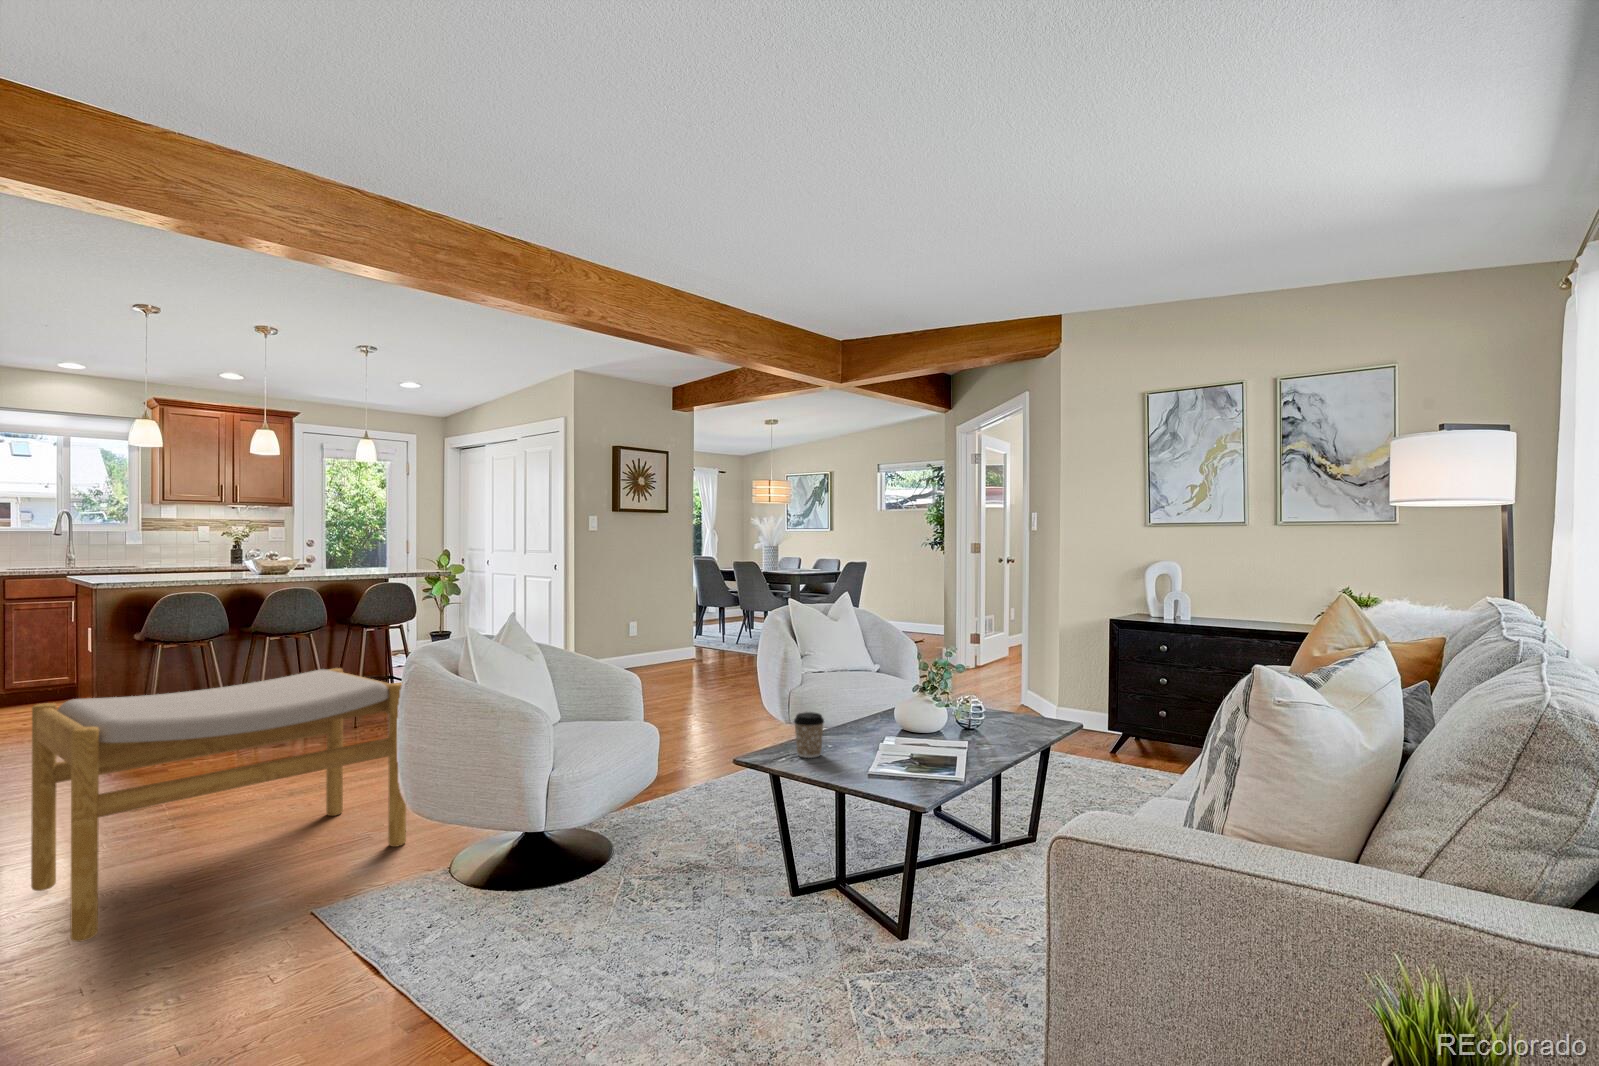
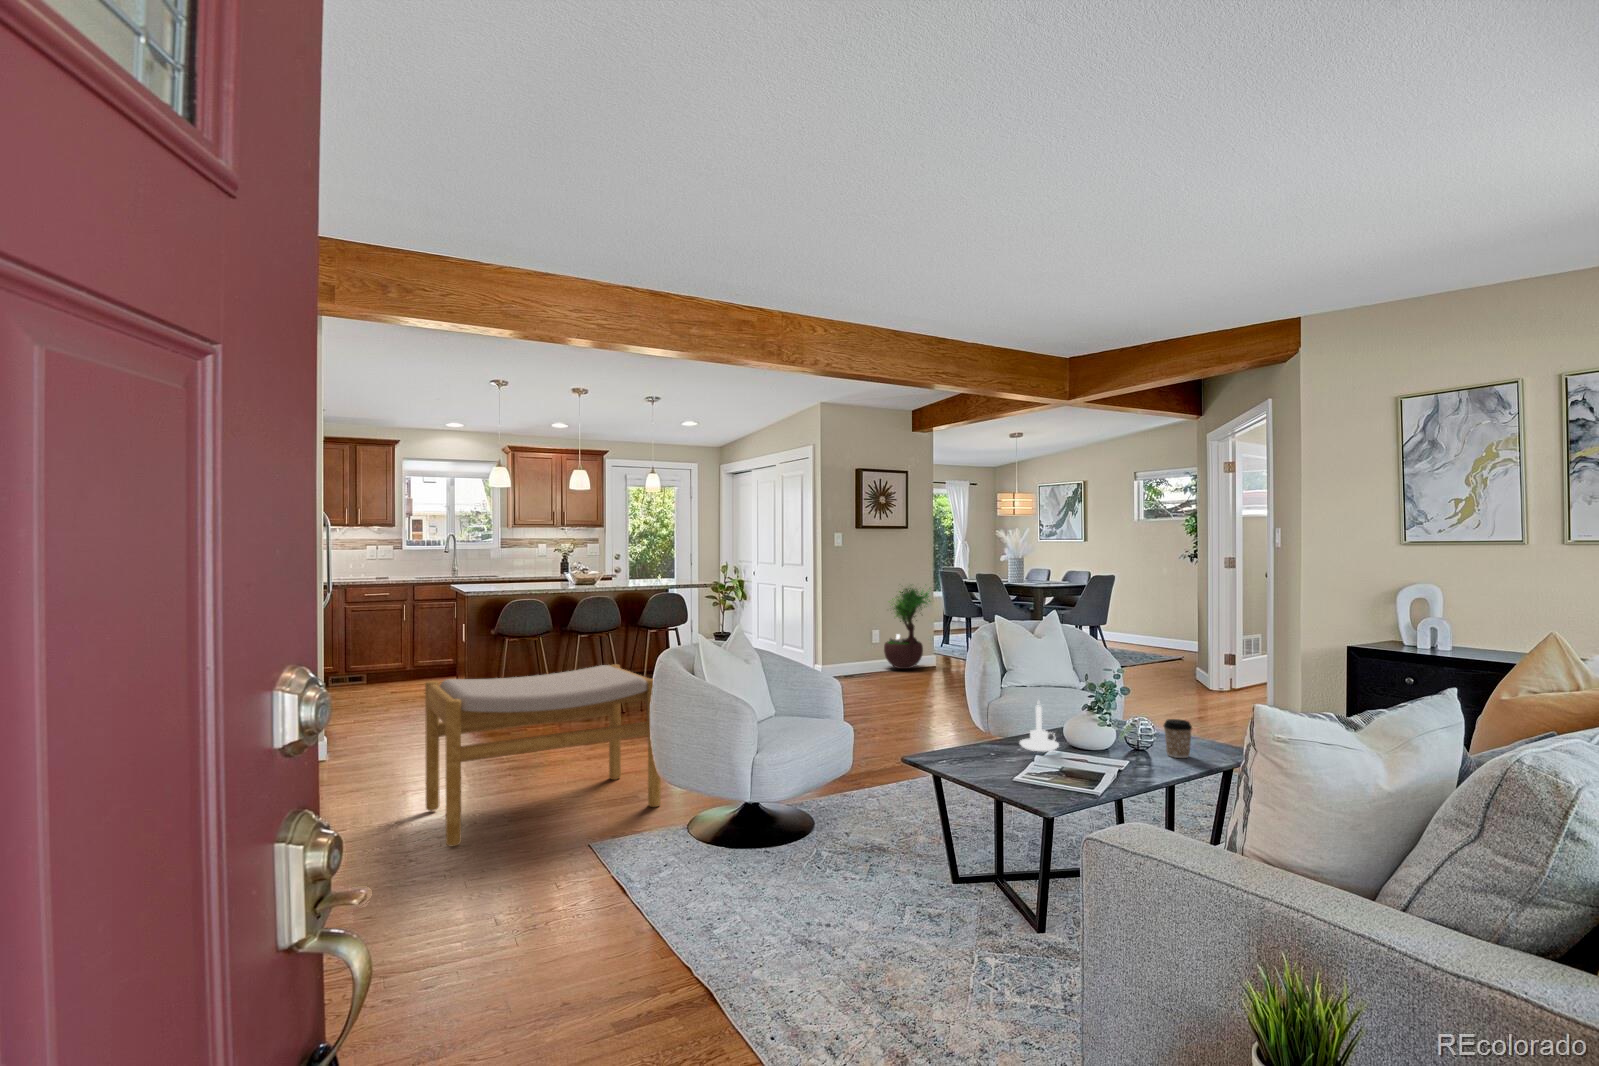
potted tree: none [643,566,698,662] -> present [884,588,930,669]
candle holder: none [854,680,896,738] -> present [1020,701,1059,751]
coffee cup: present [794,712,824,758] -> present [1163,719,1192,758]

